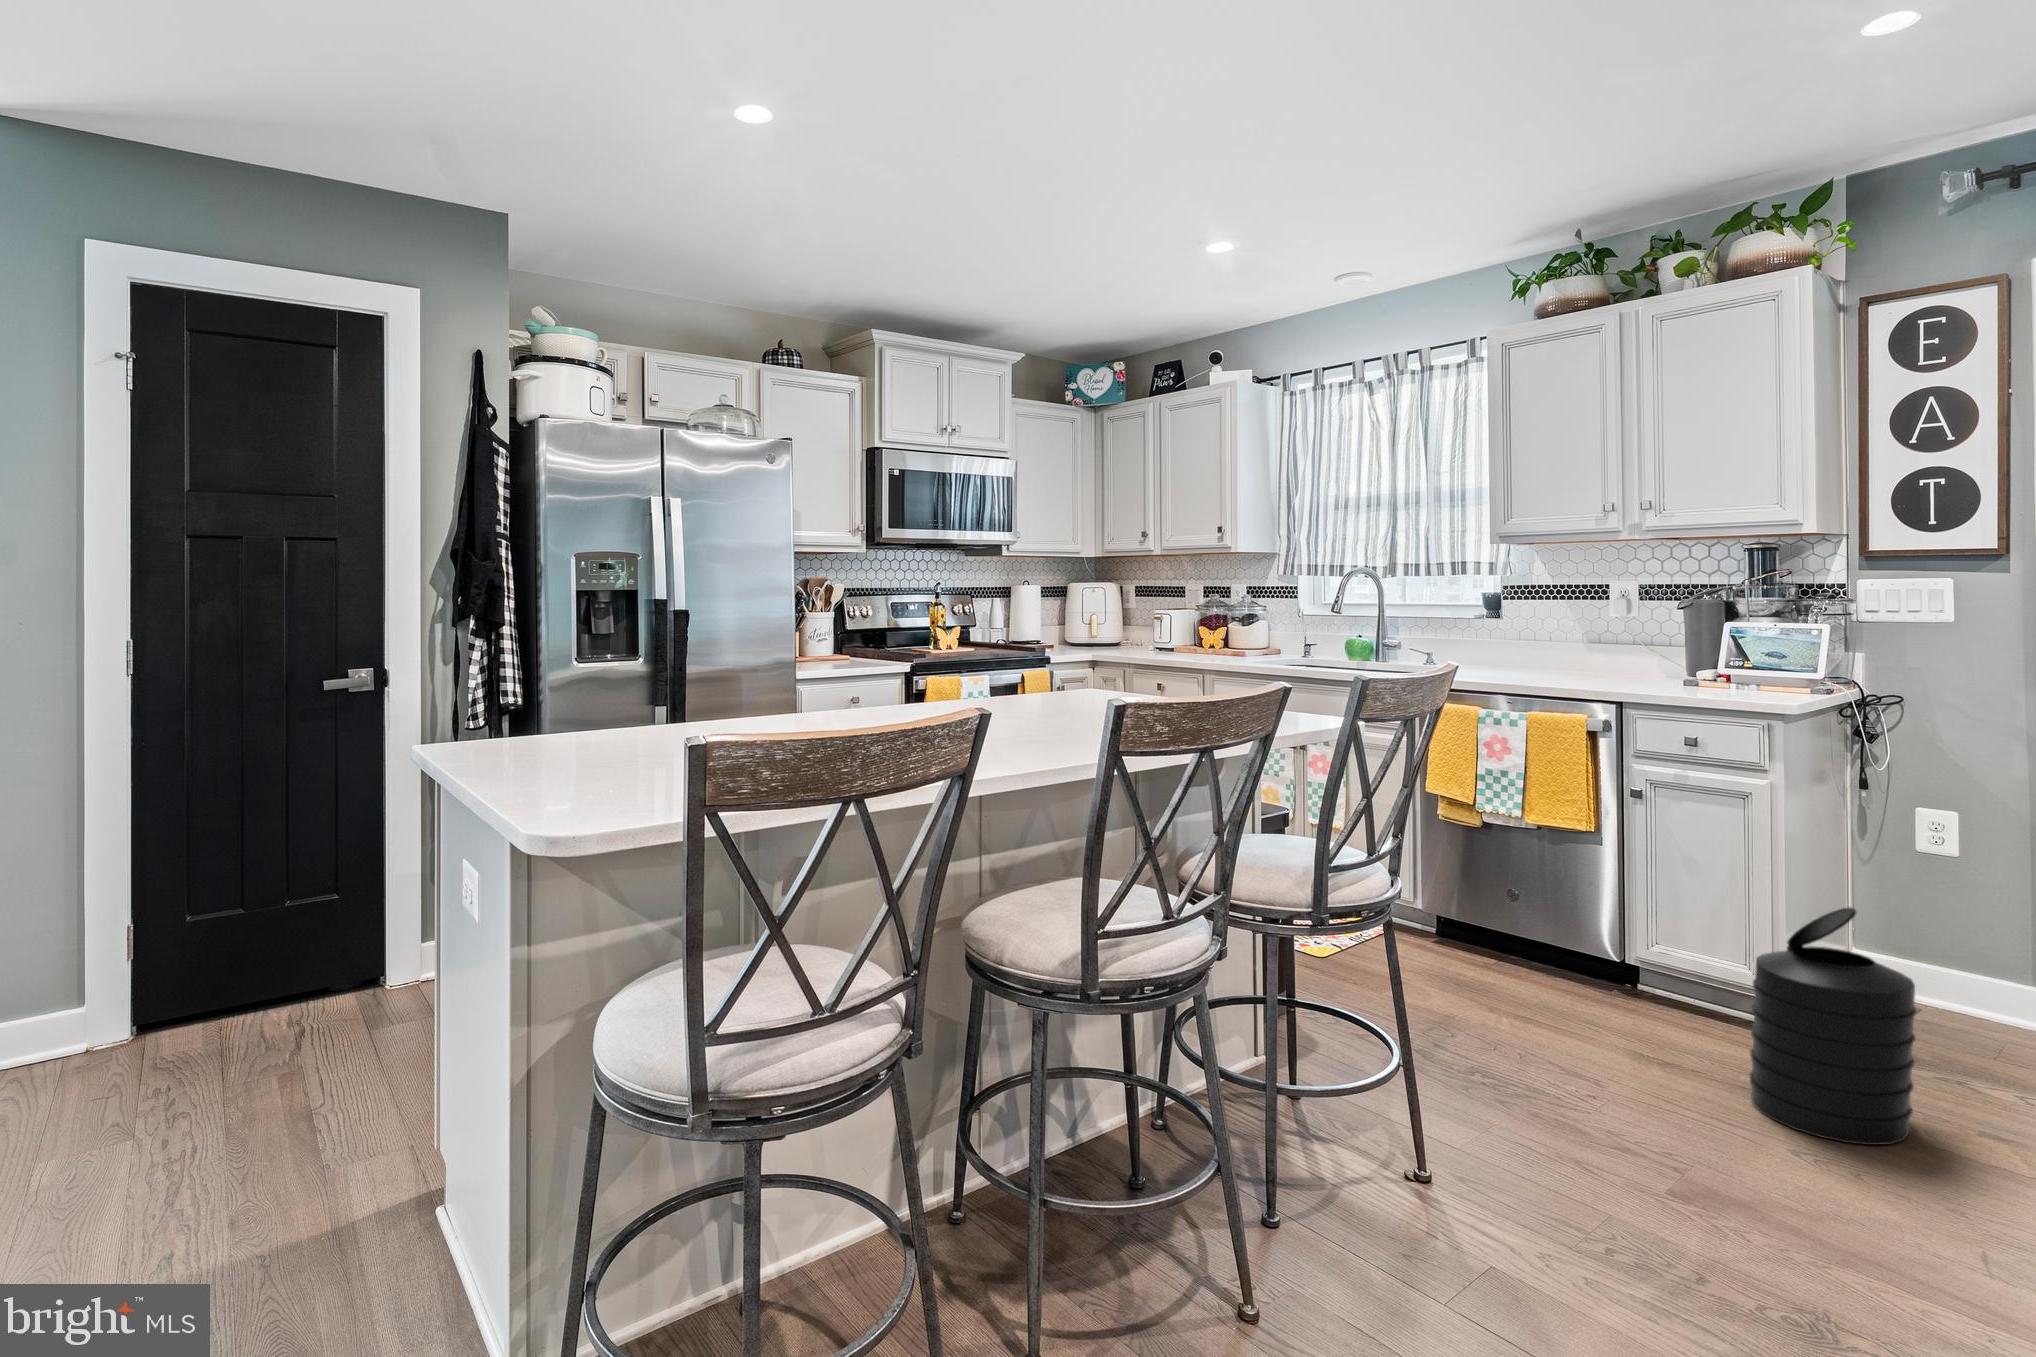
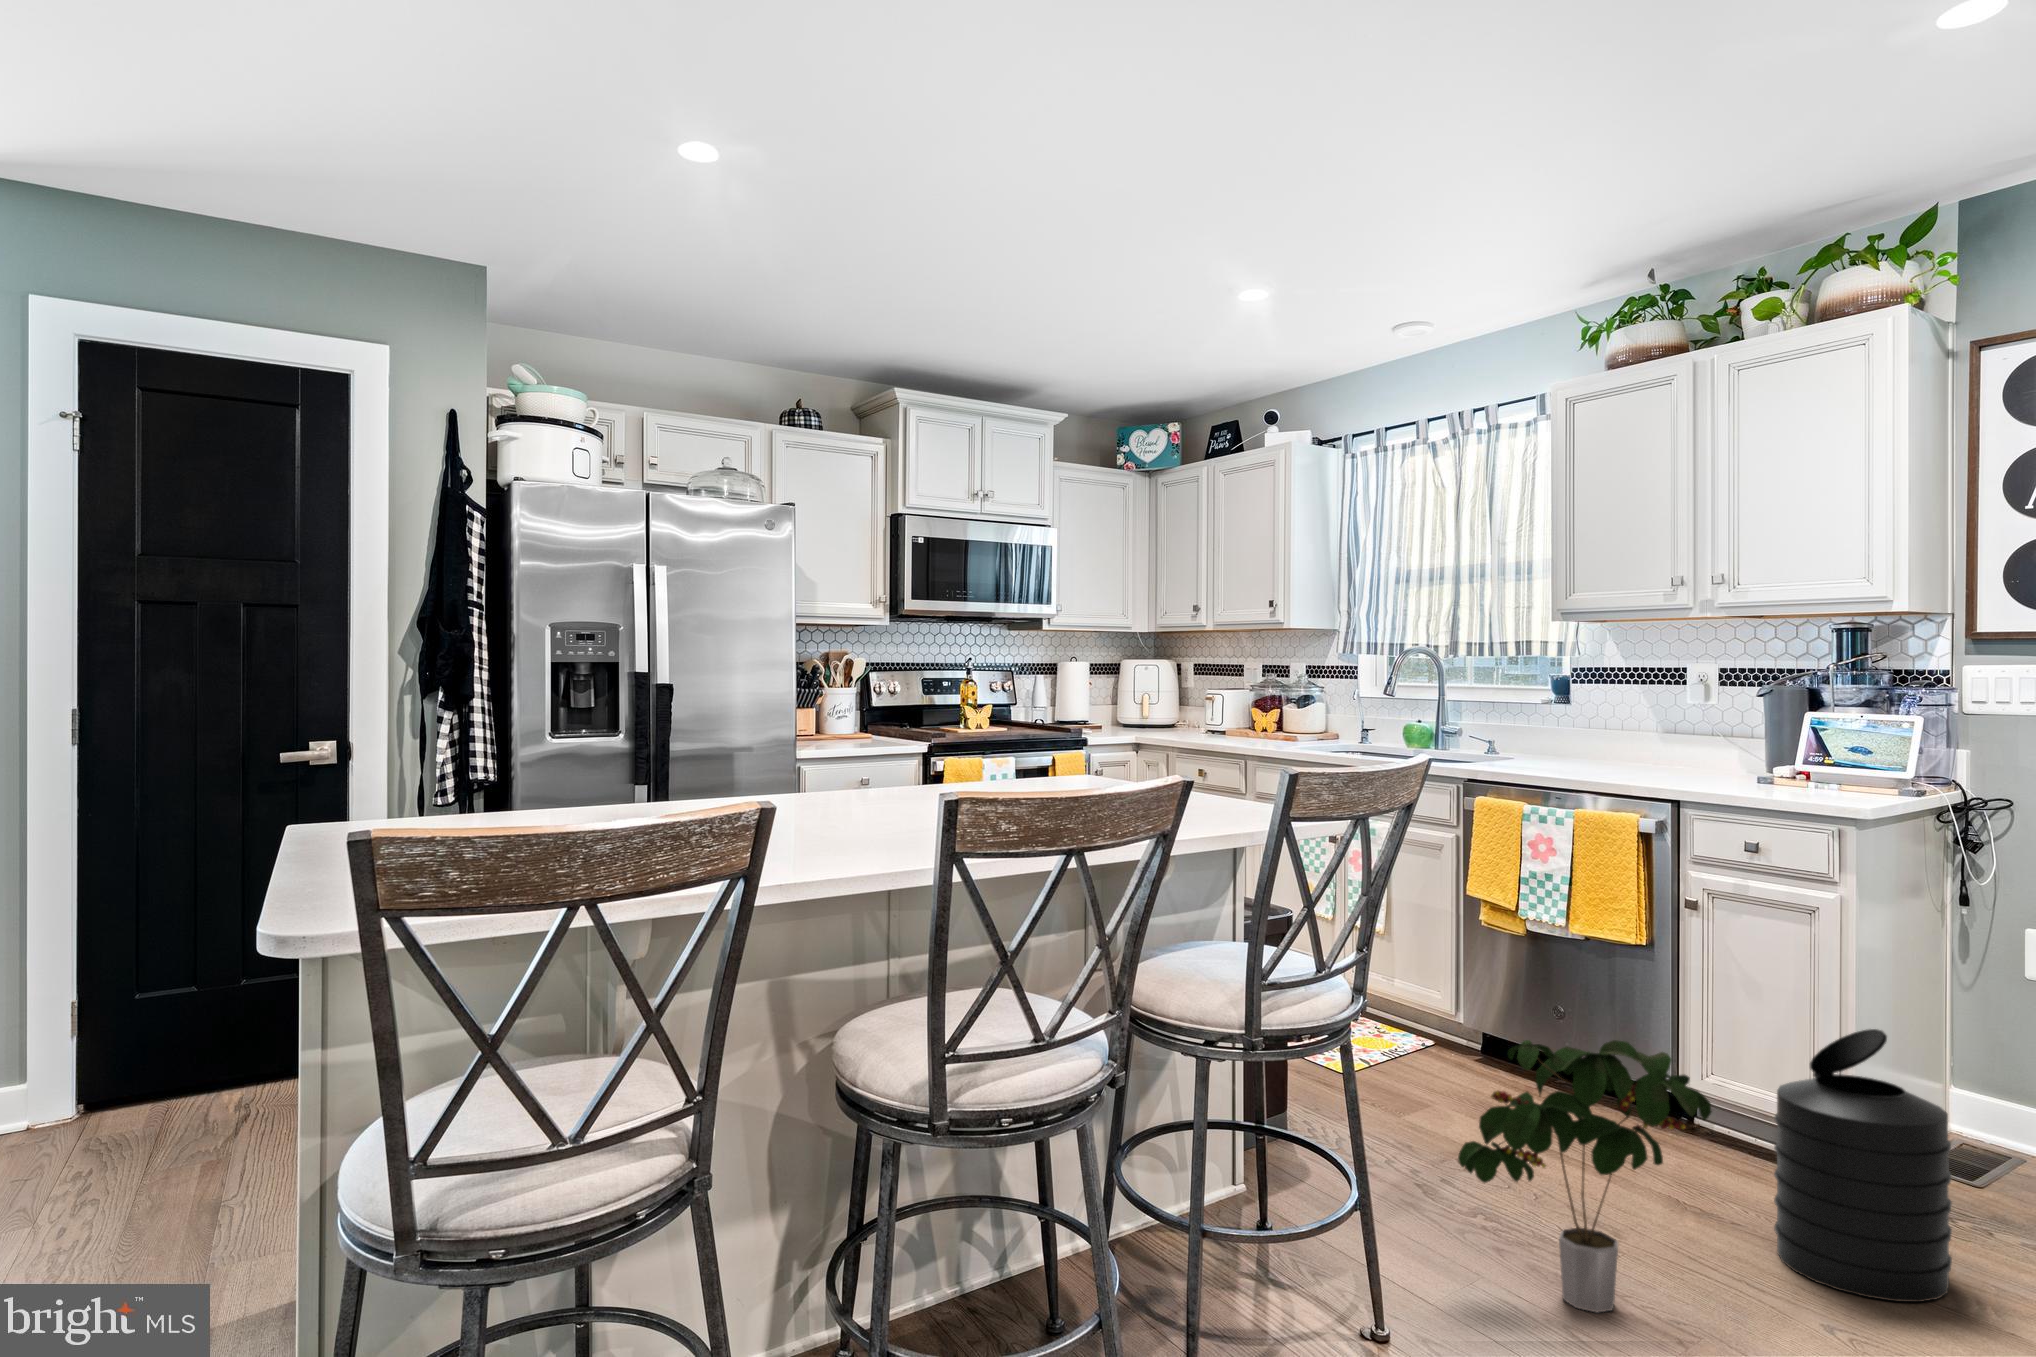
potted plant: none [1503,929,1731,1174] -> present [1458,1040,1711,1312]

